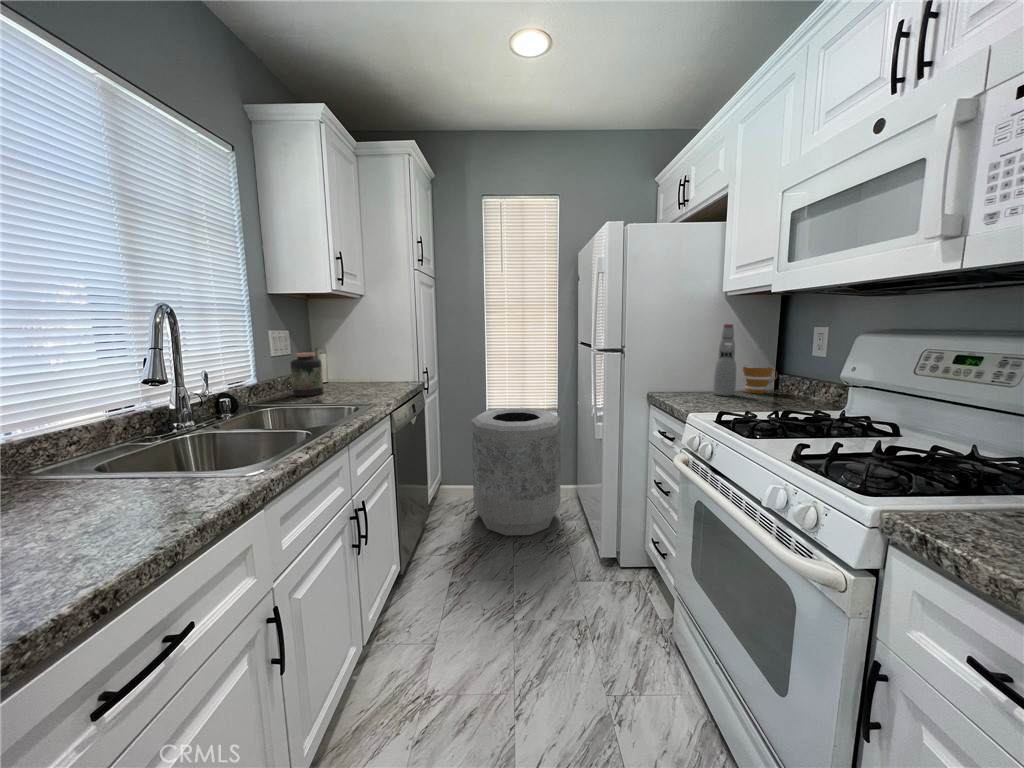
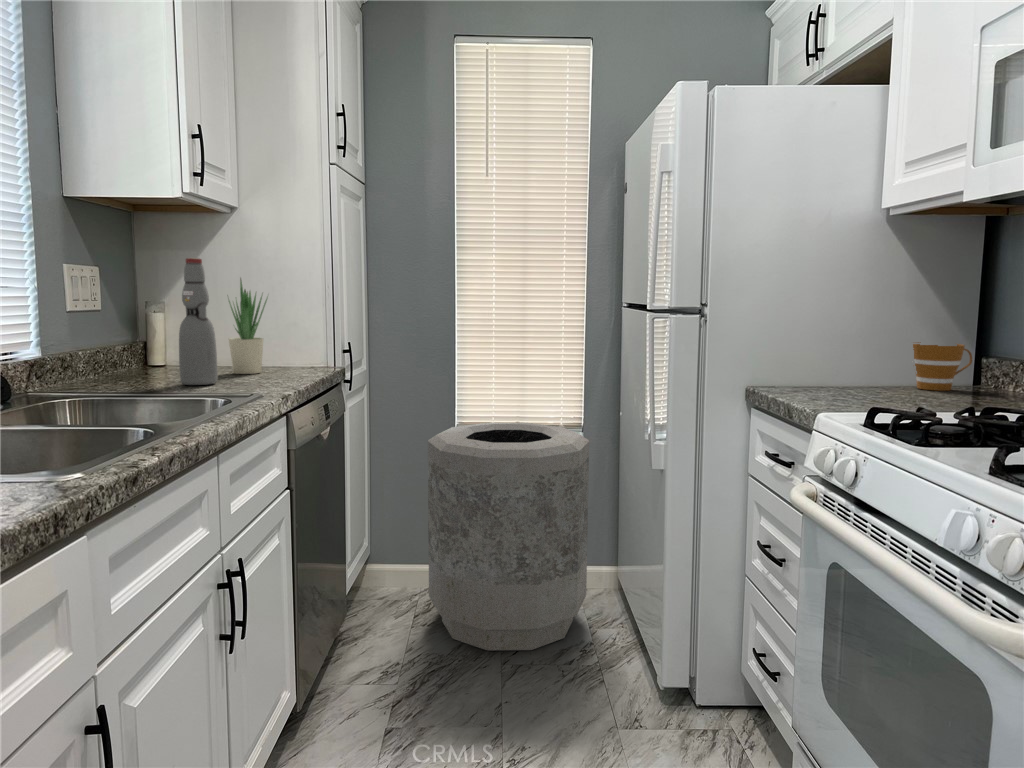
bottle: present [713,324,736,396] -> present [179,258,218,385]
potted plant: none [357,334,381,389] -> present [229,278,268,374]
jar: present [290,352,323,396] -> none [106,305,164,382]

